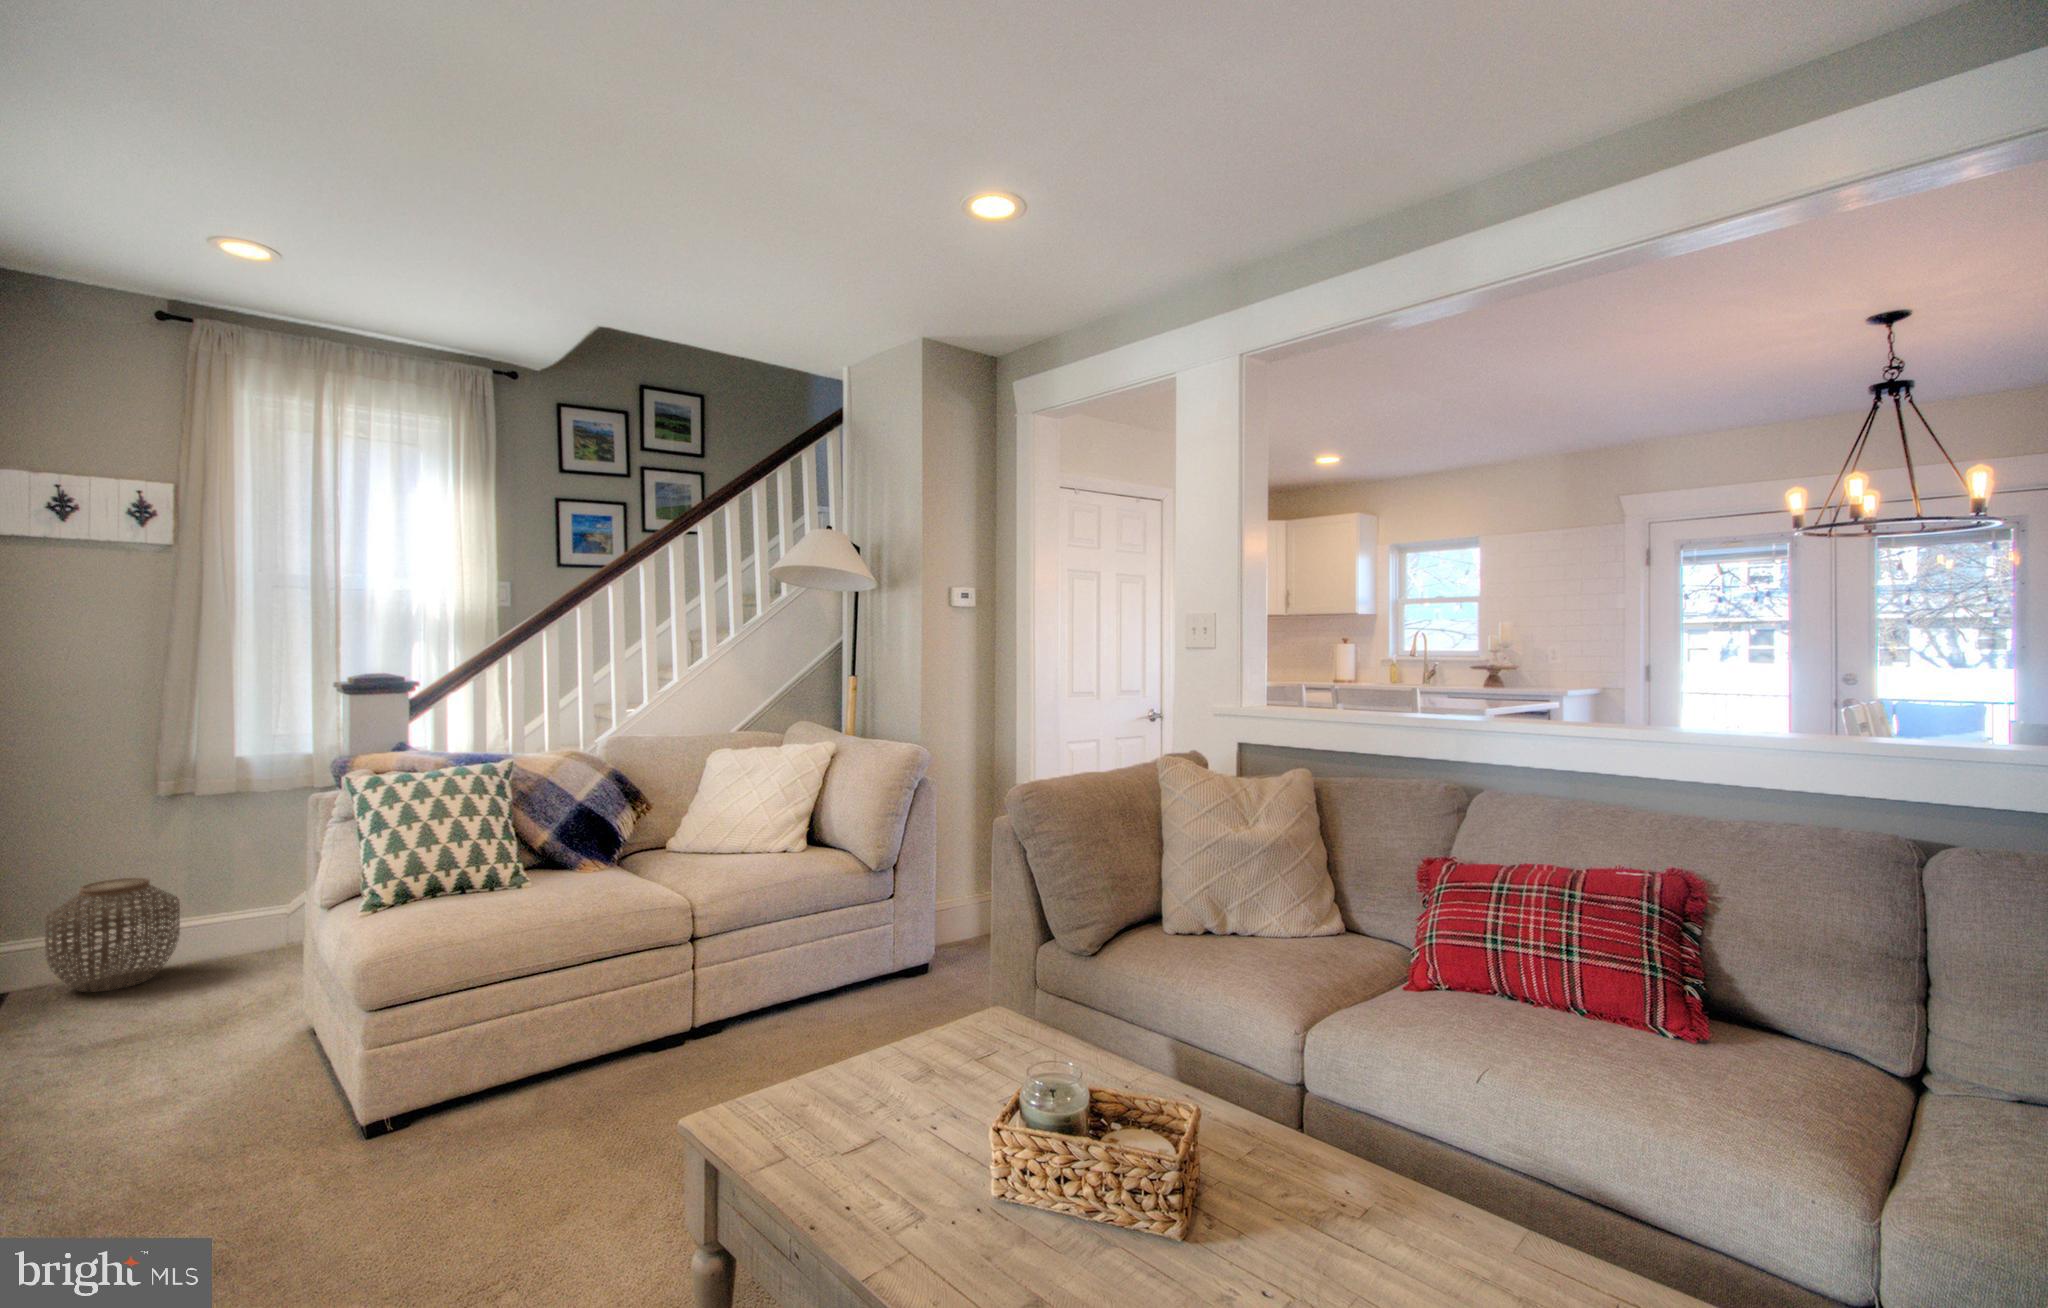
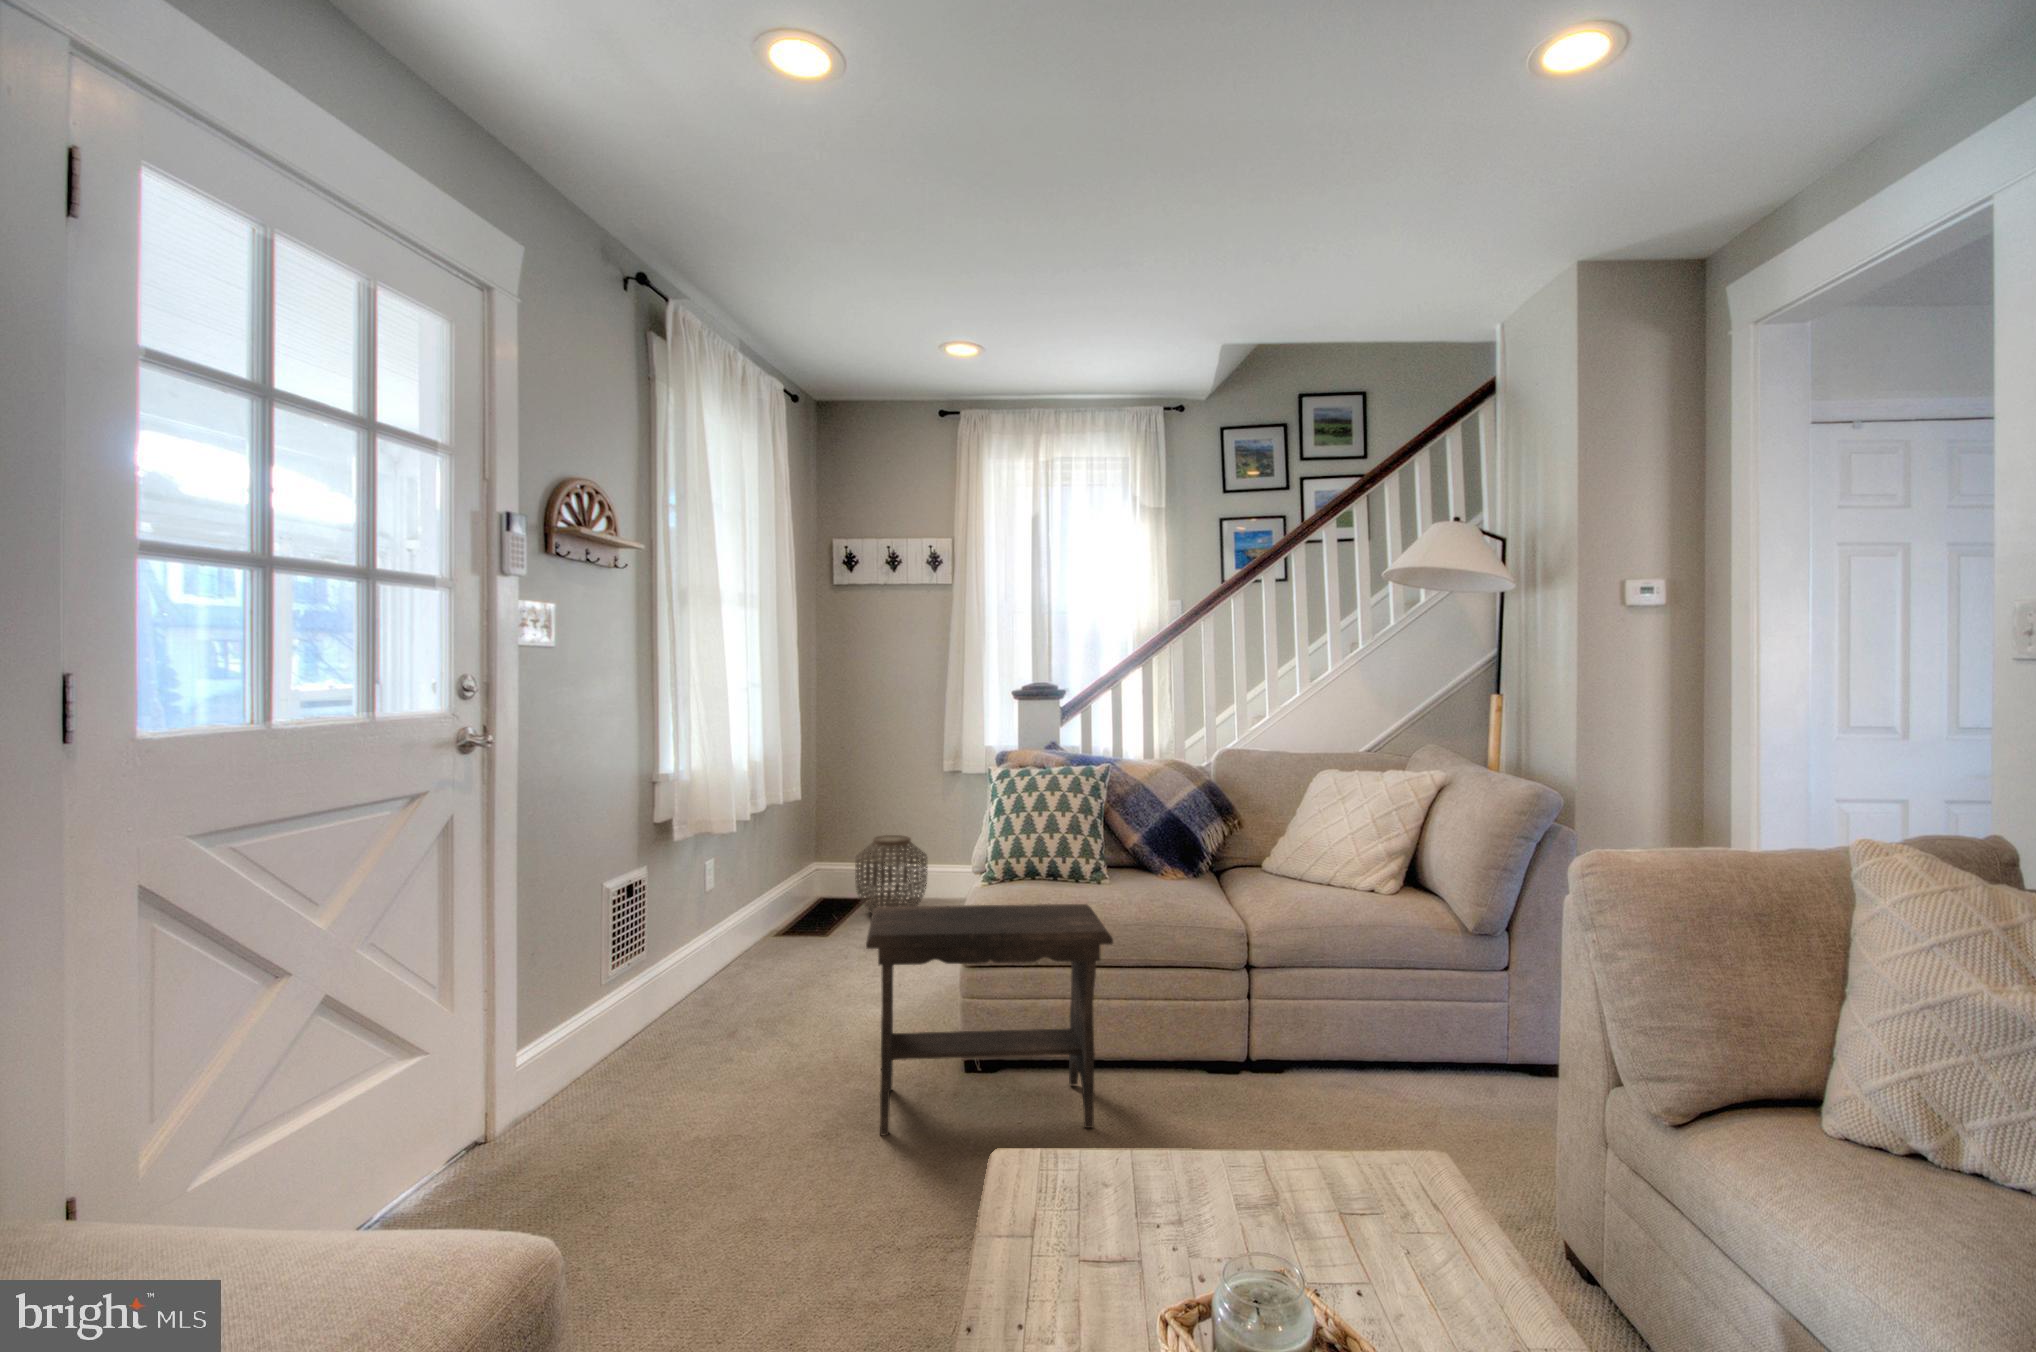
footstool: none [247,911,596,1244] -> present [866,904,1113,1135]

